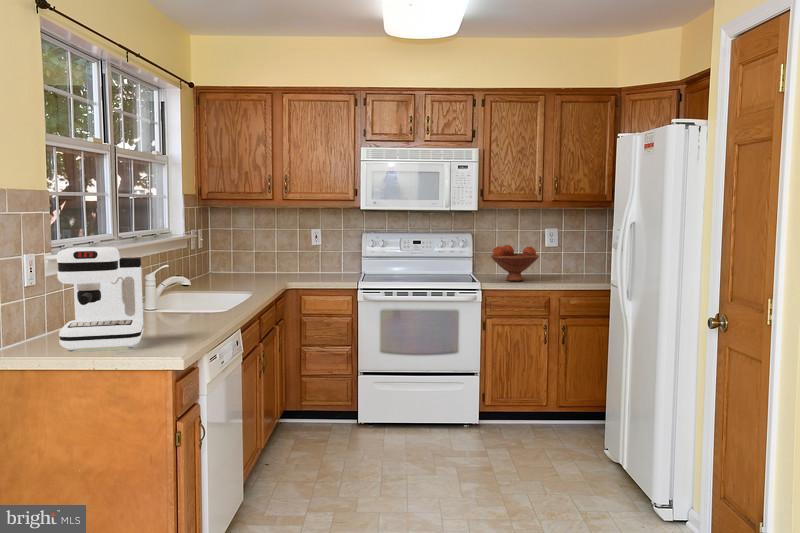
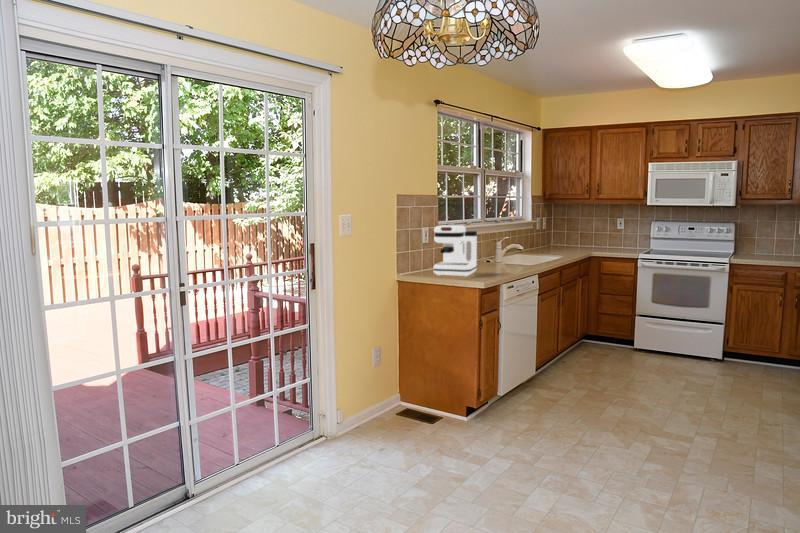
fruit bowl: present [491,245,539,281] -> none [746,233,788,260]

